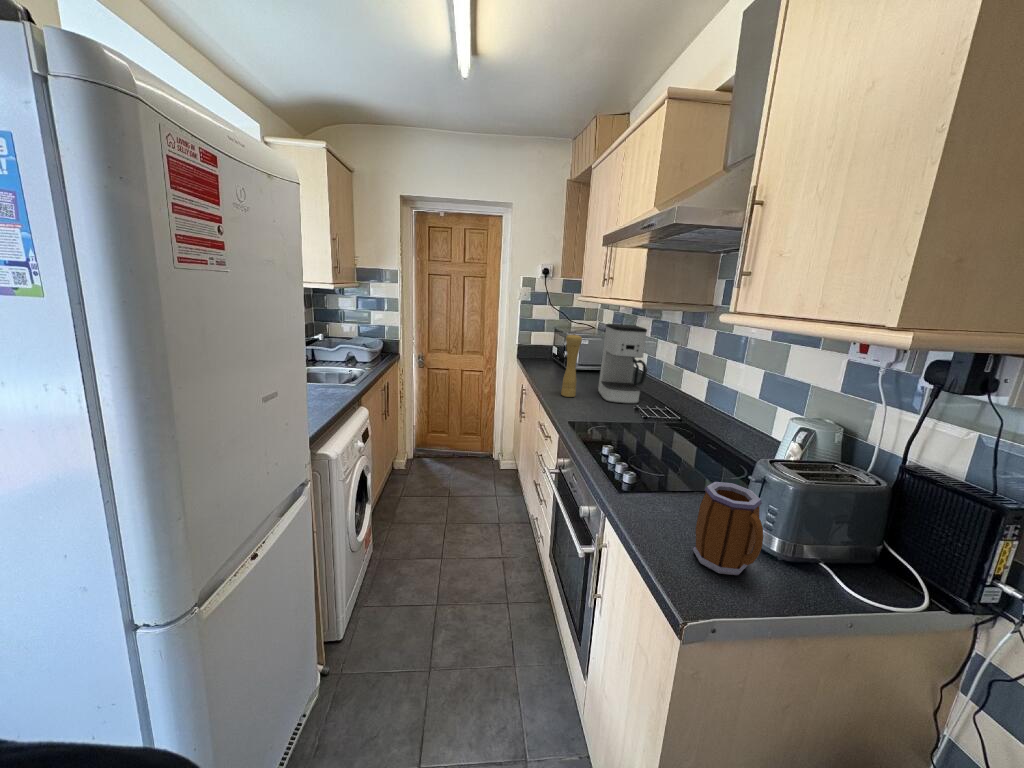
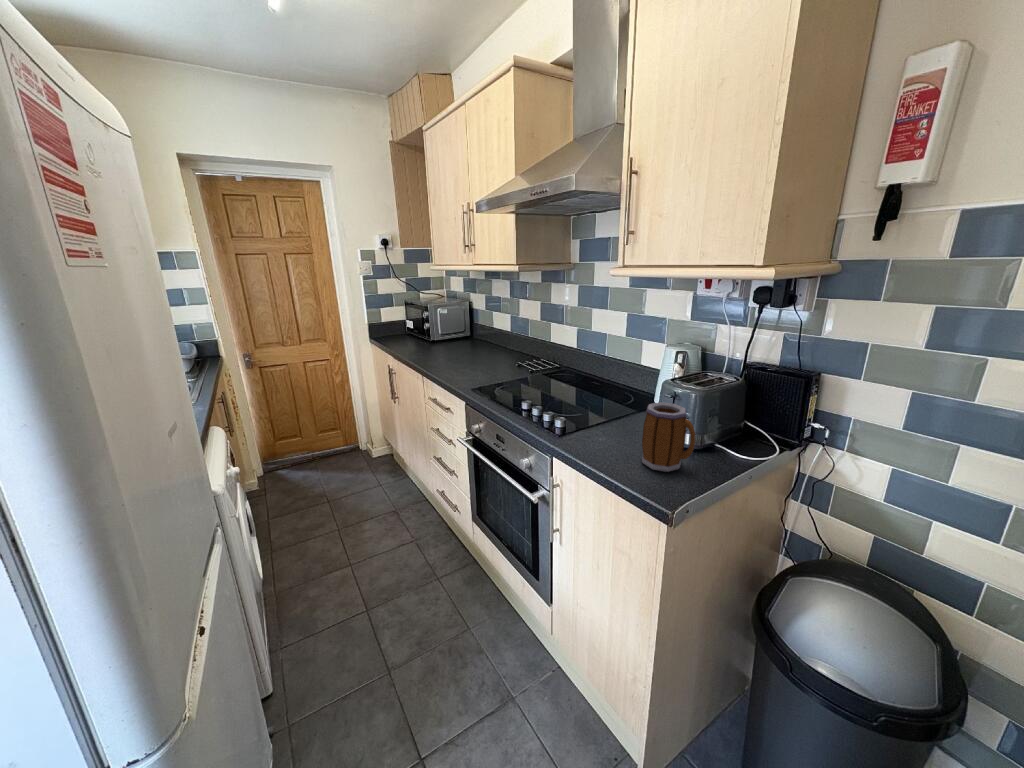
coffee maker: present [598,323,647,404] -> none [472,288,517,364]
pepper mill: present [561,334,582,397] -> none [440,303,459,367]

